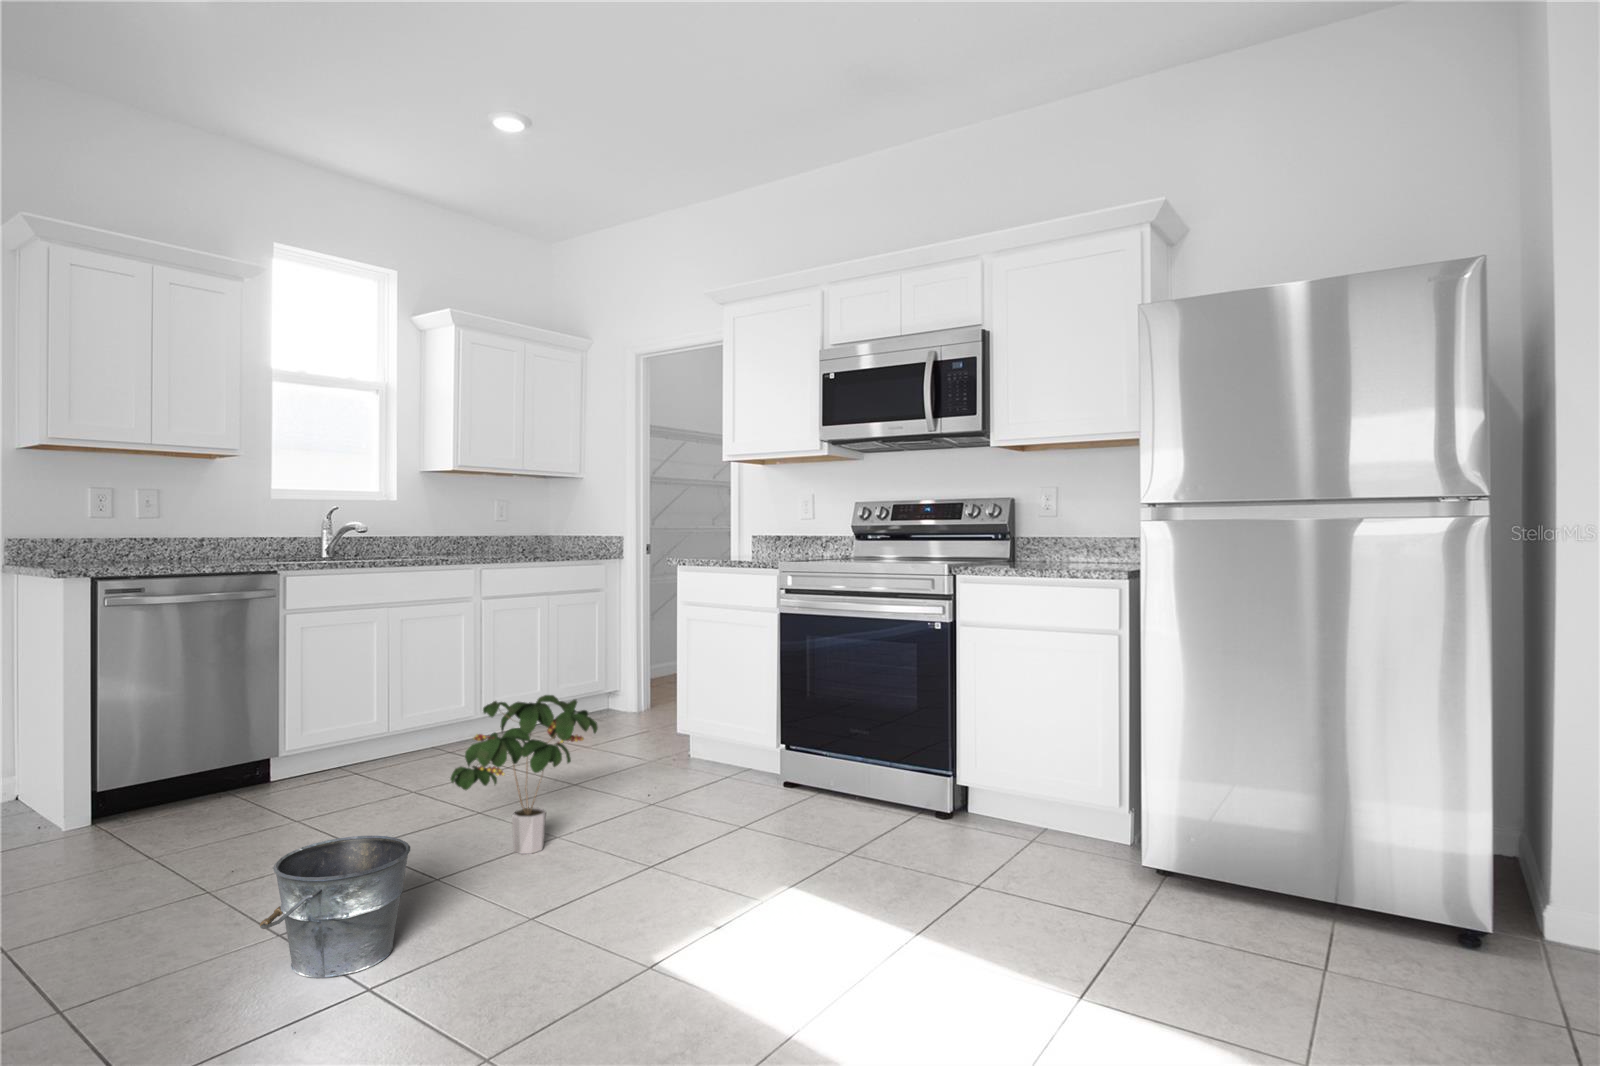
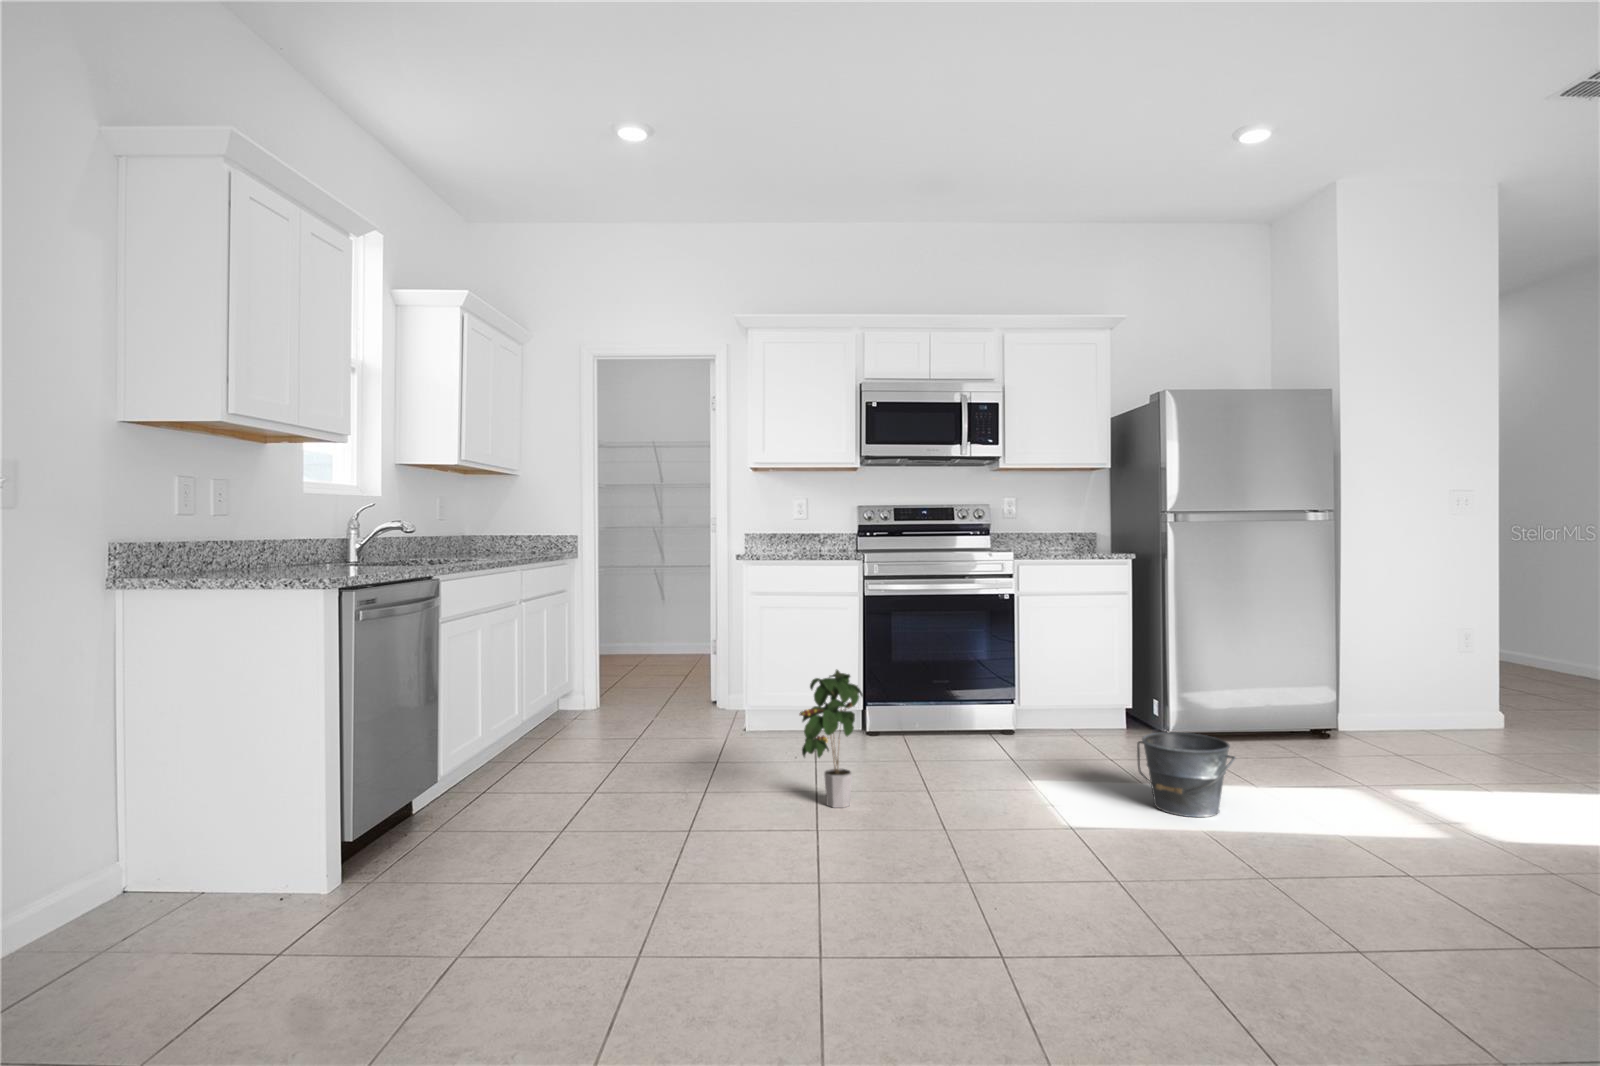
bucket: present [260,836,410,978] -> present [1137,732,1235,817]

